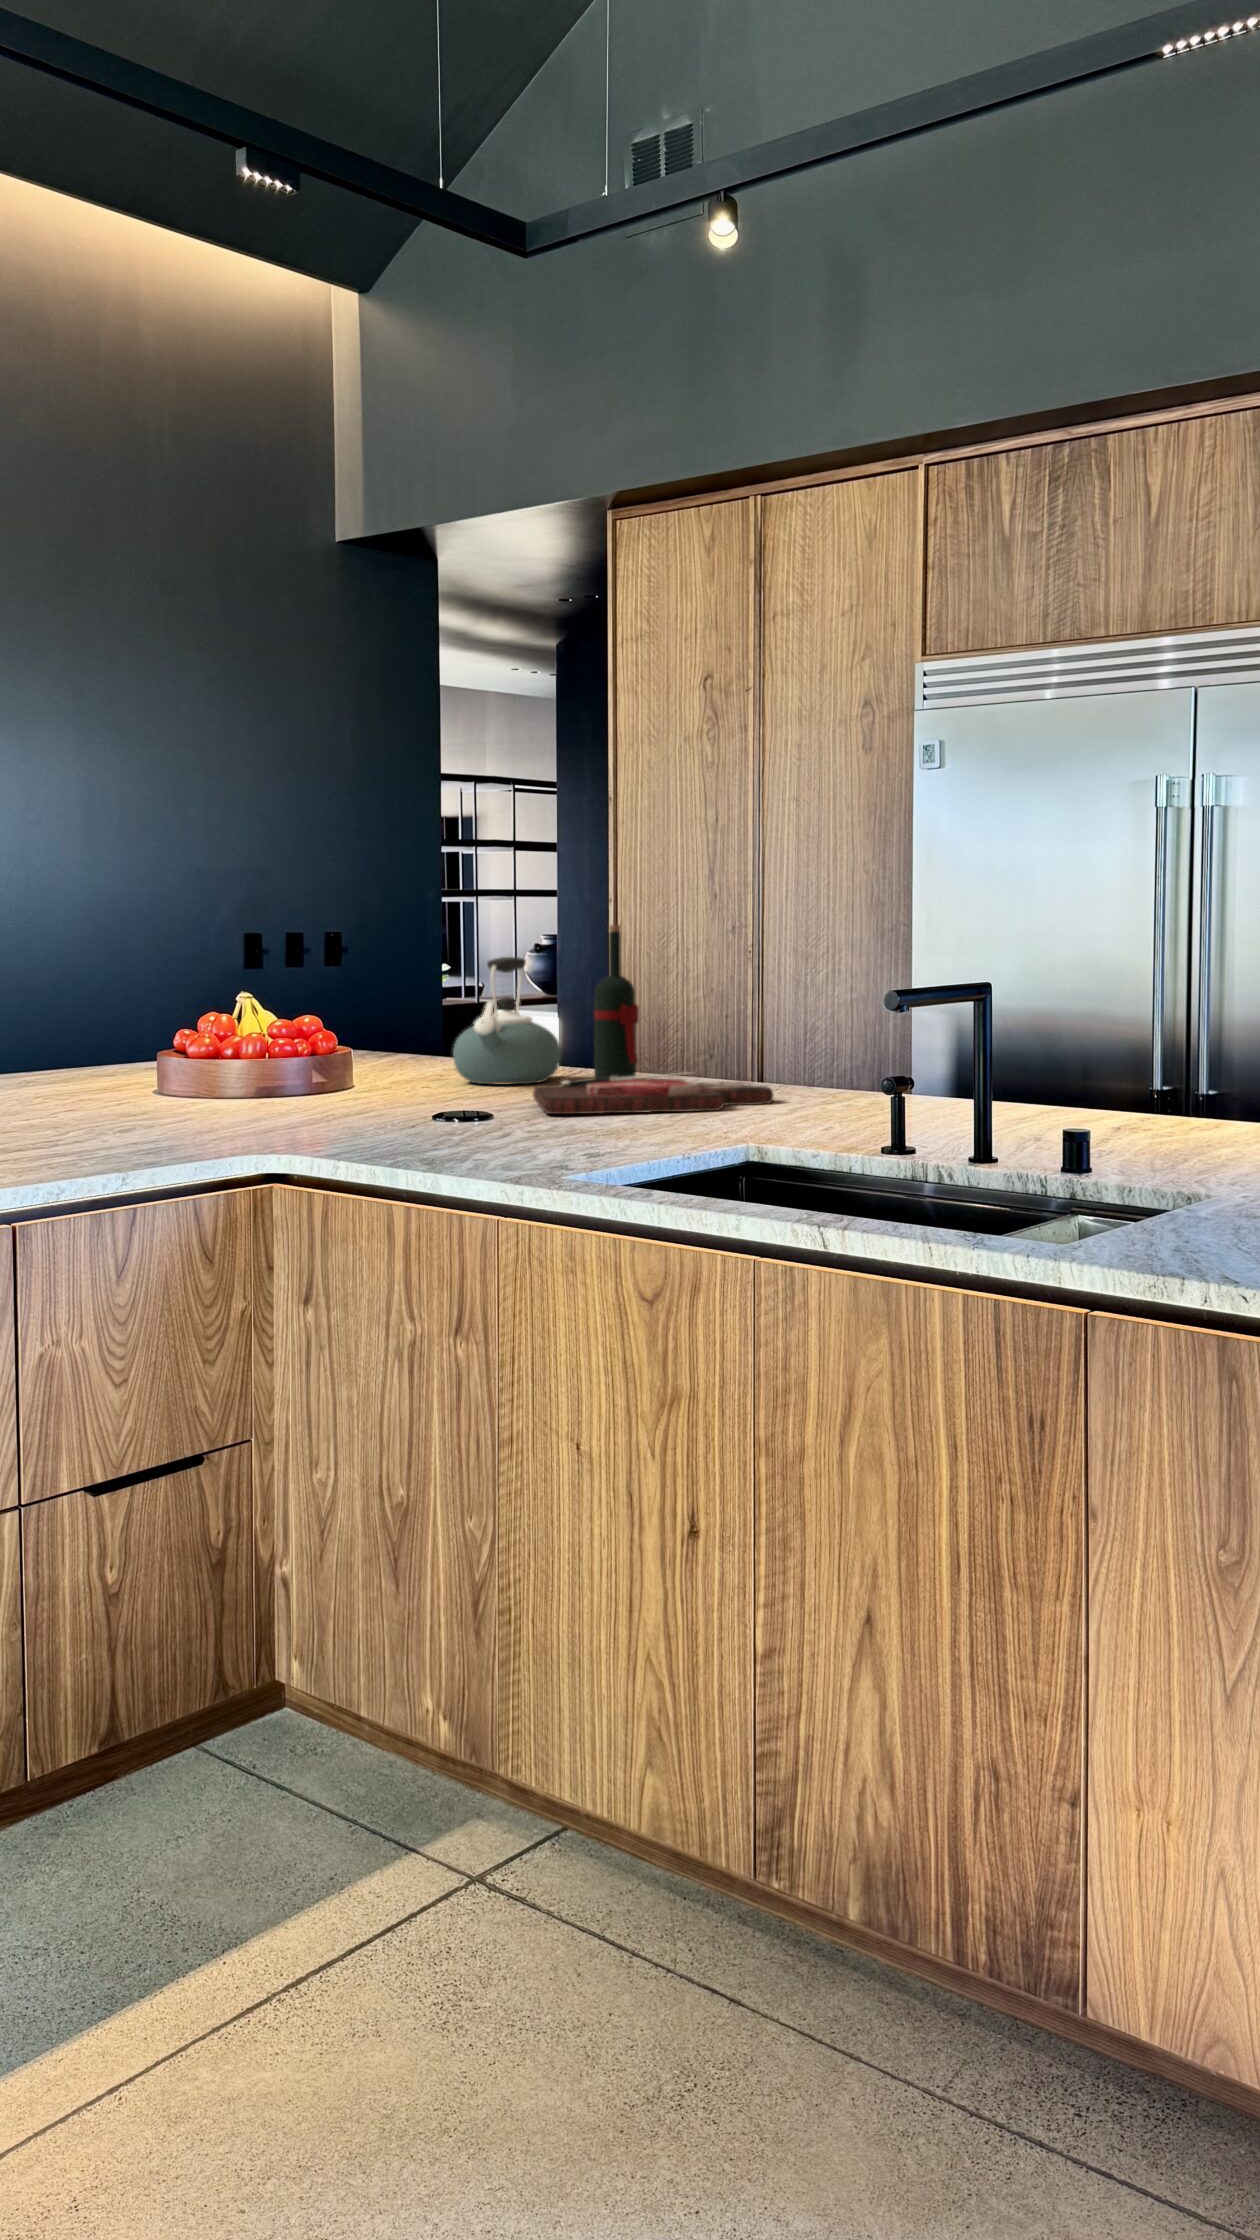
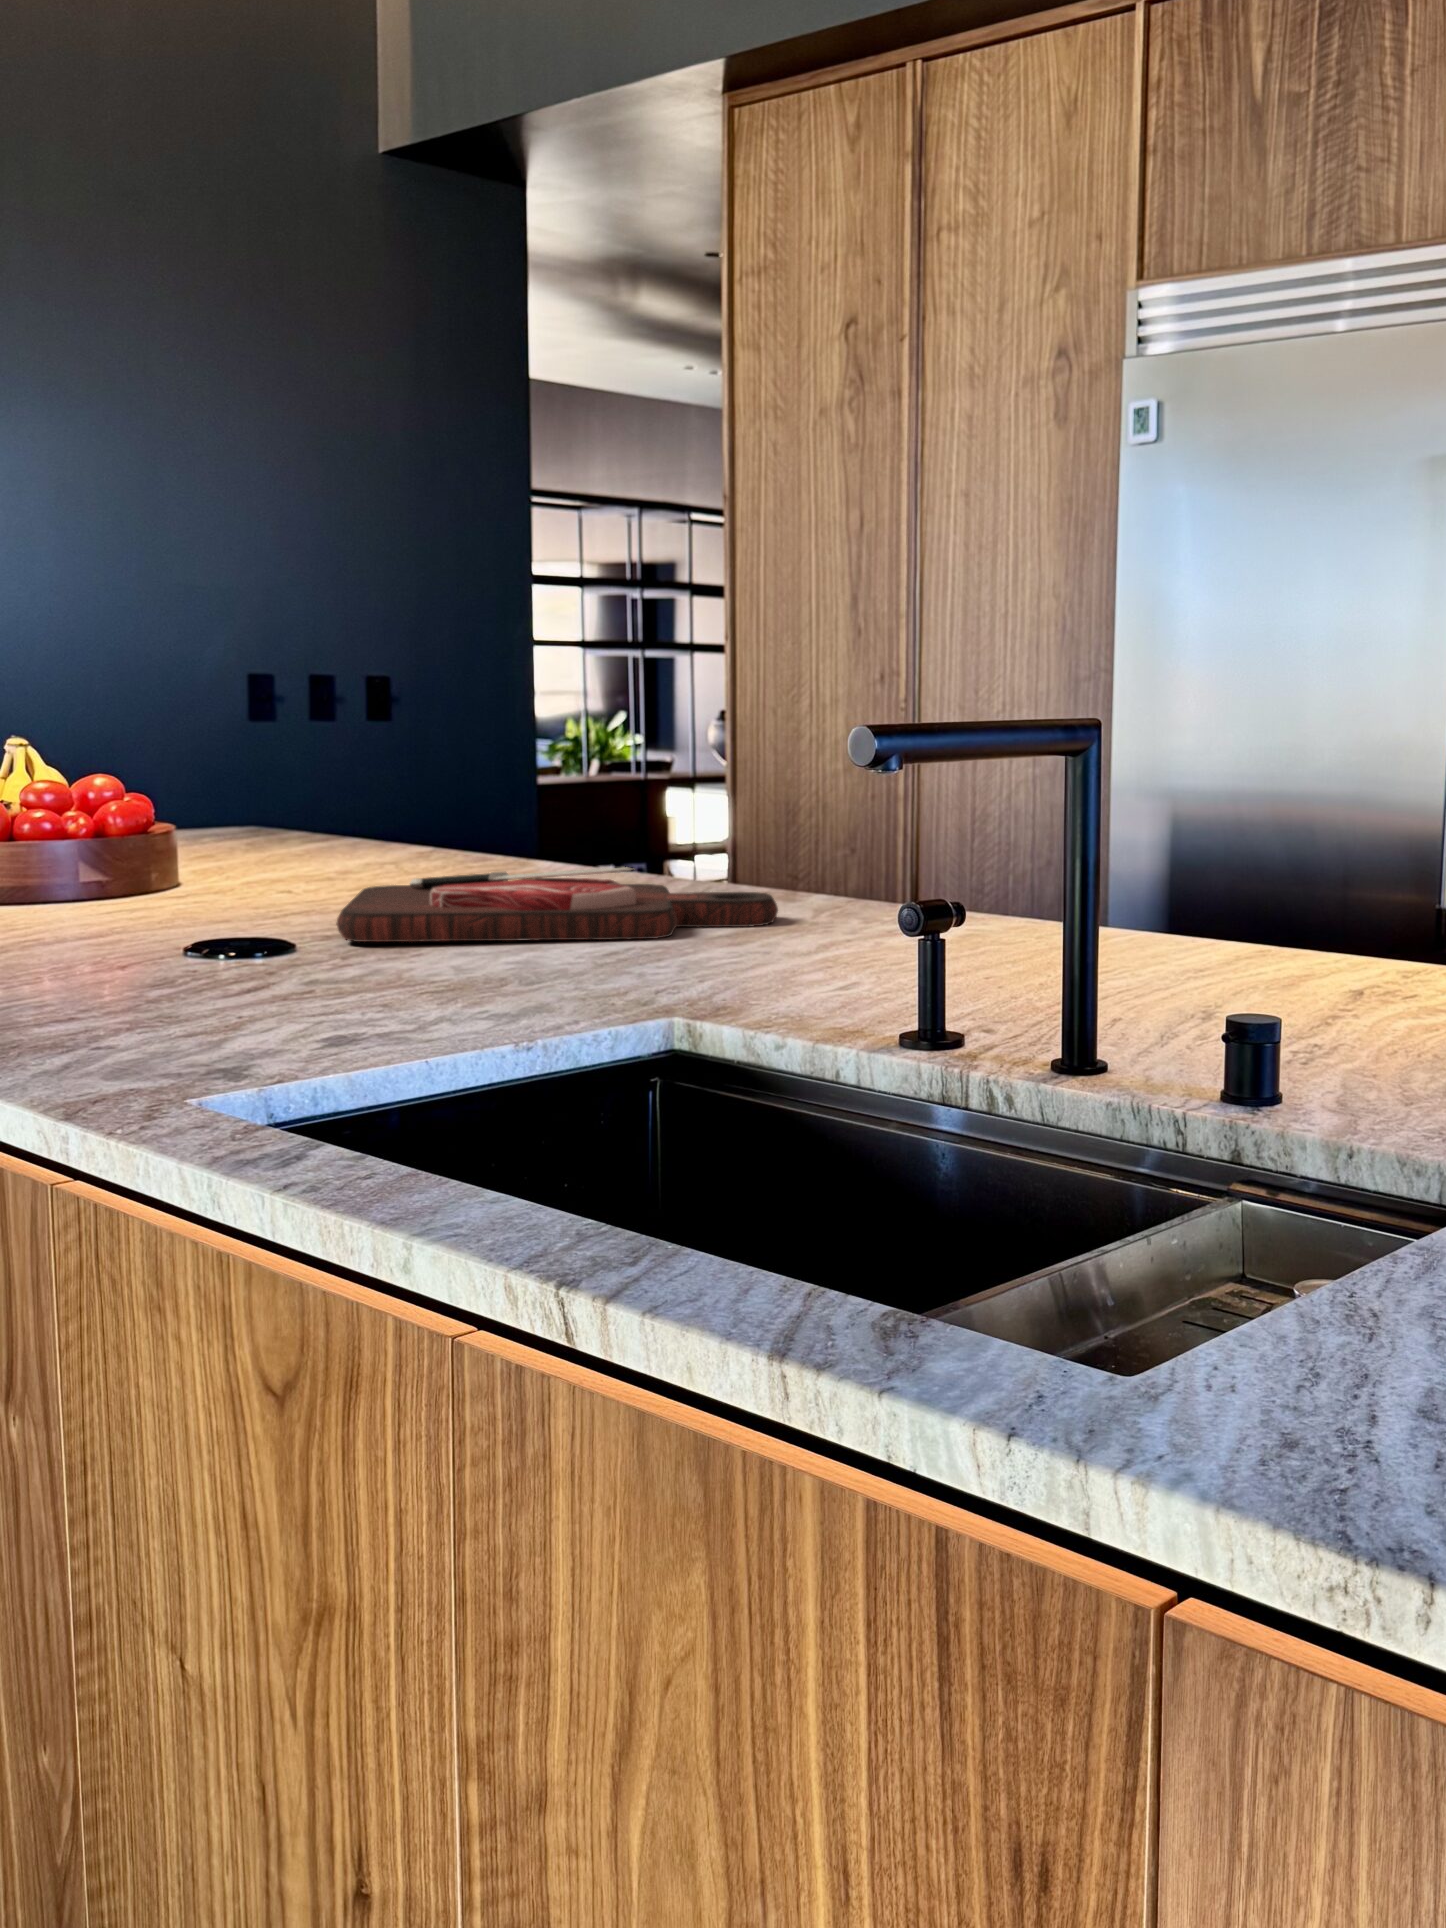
wine bottle: present [594,925,639,1081] -> none [512,611,587,889]
kettle: present [453,957,561,1085] -> none [300,667,482,879]

